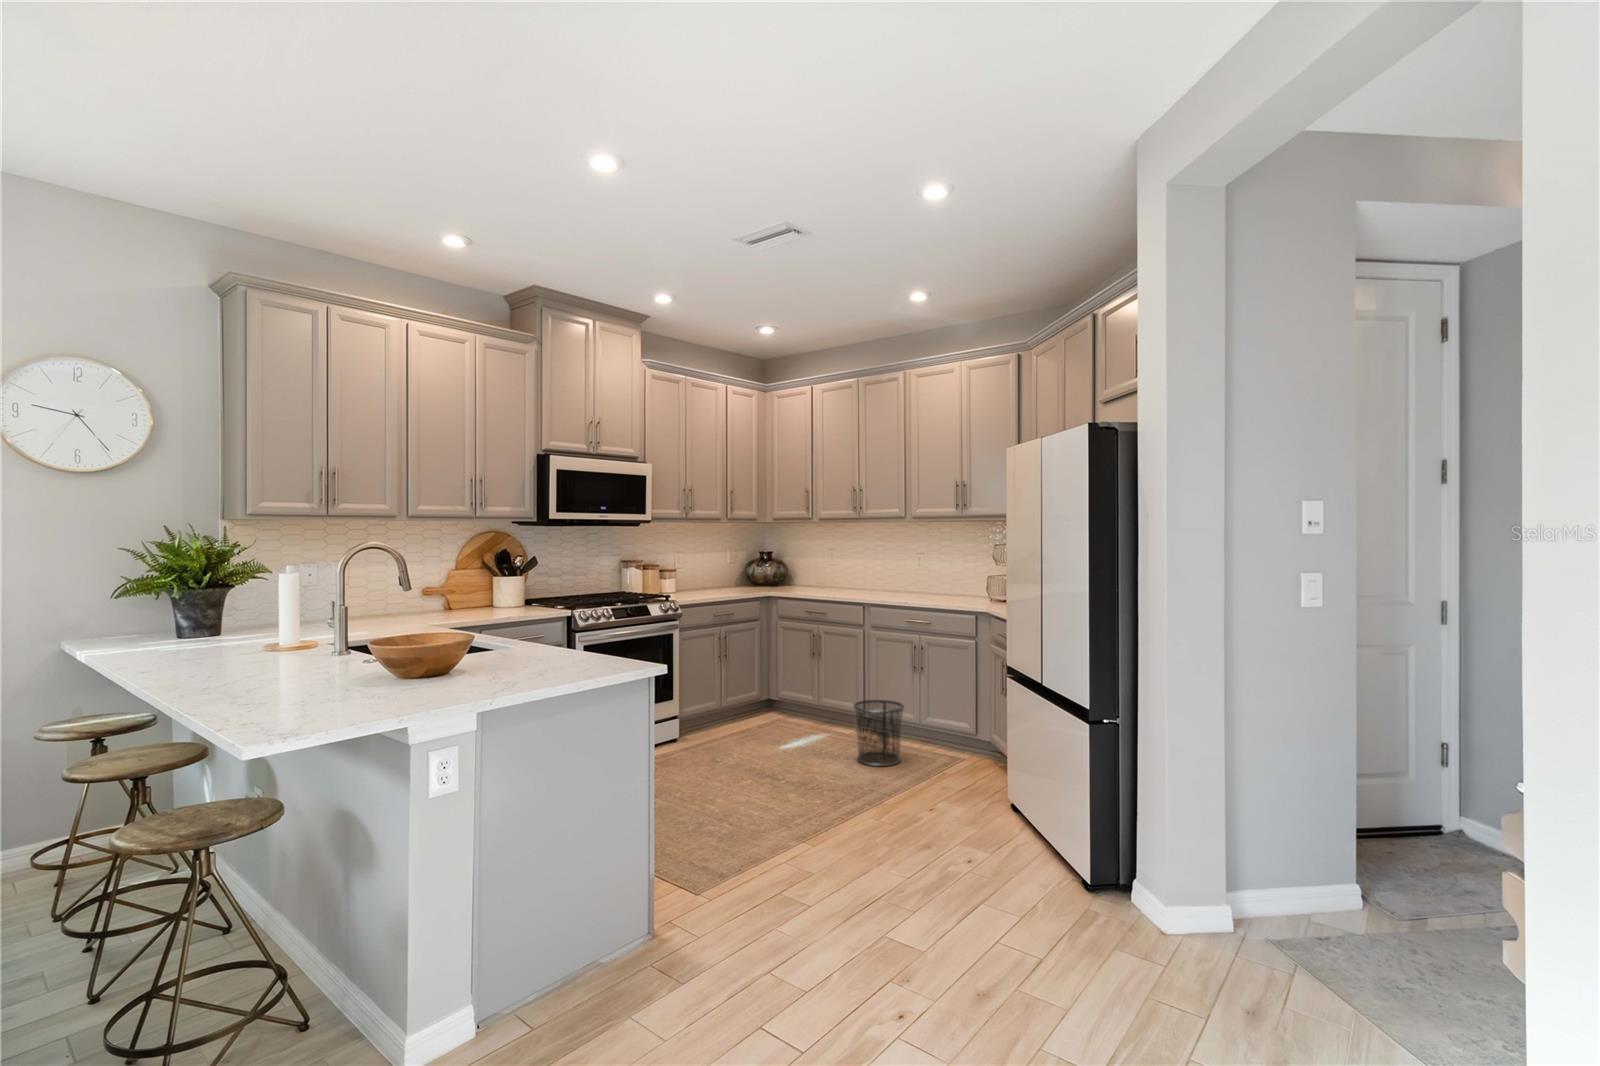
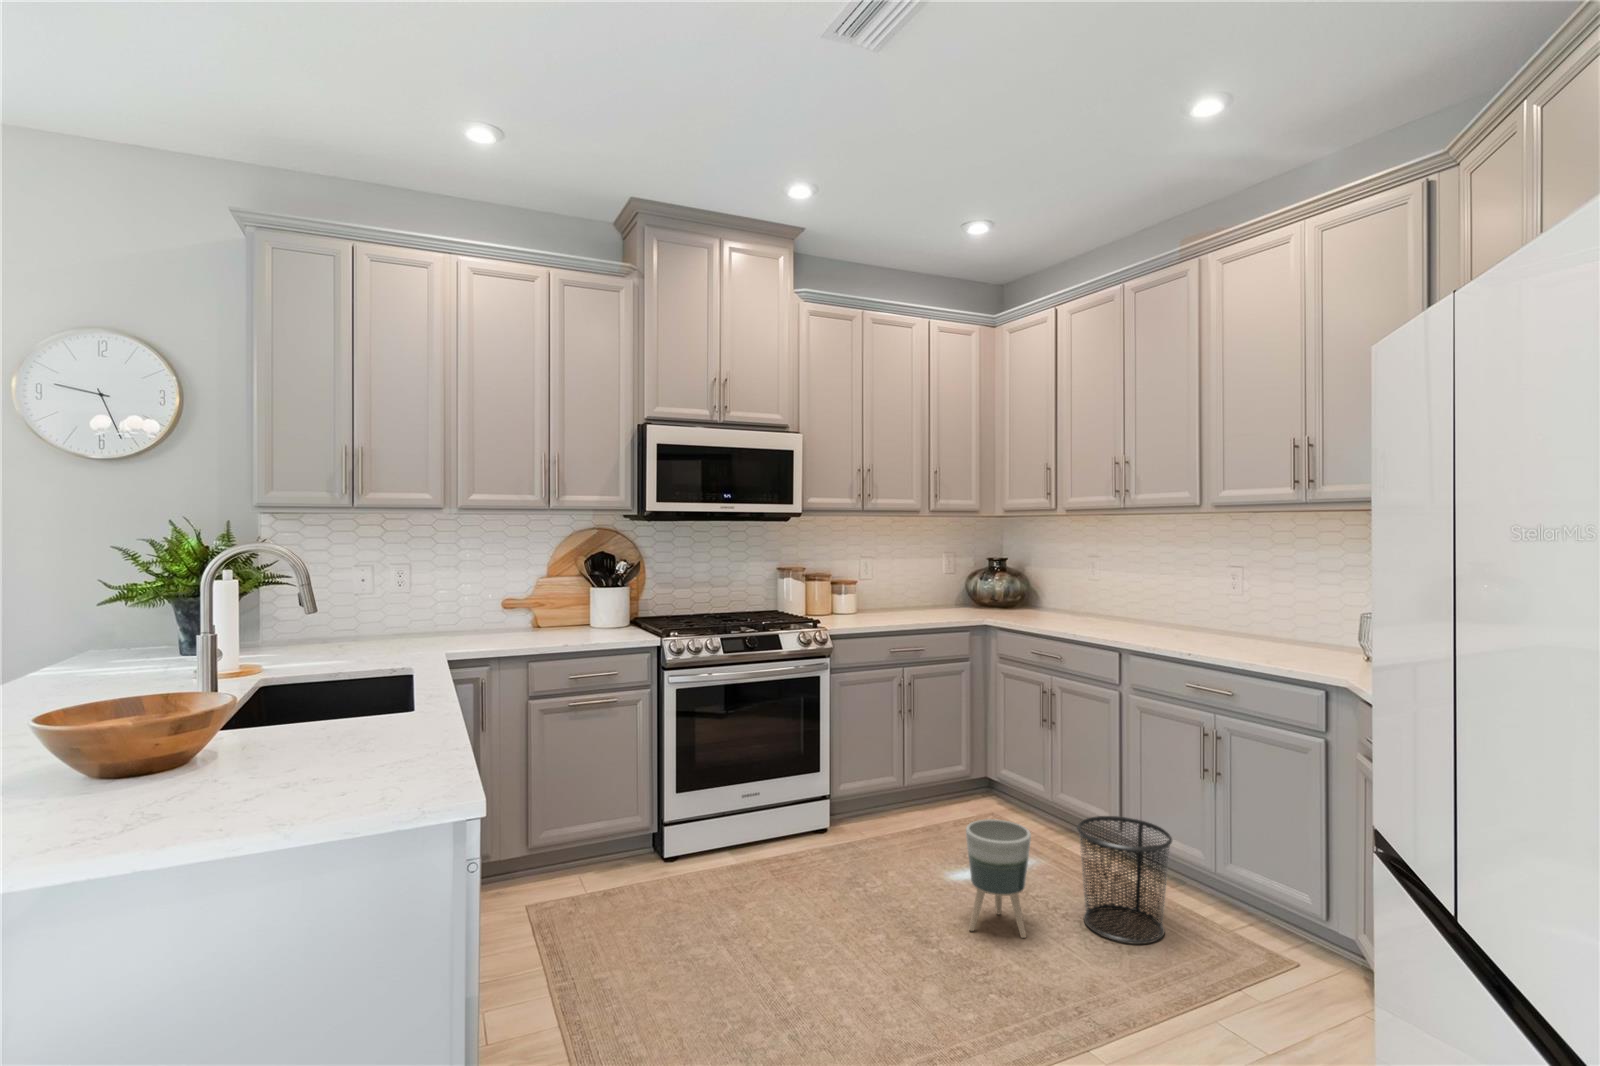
planter: none [794,708,832,774] -> present [966,819,1031,938]

